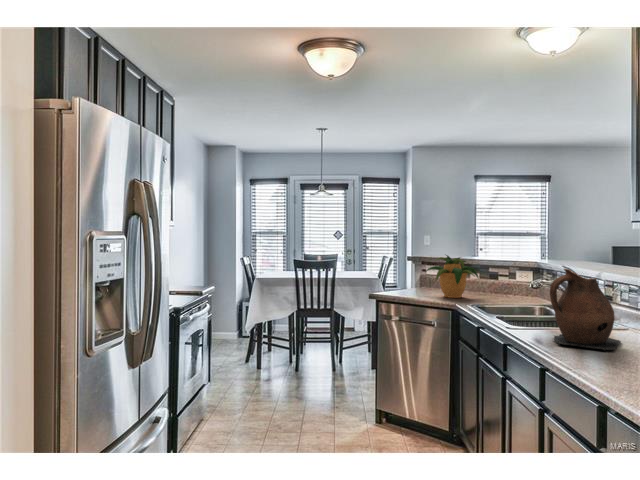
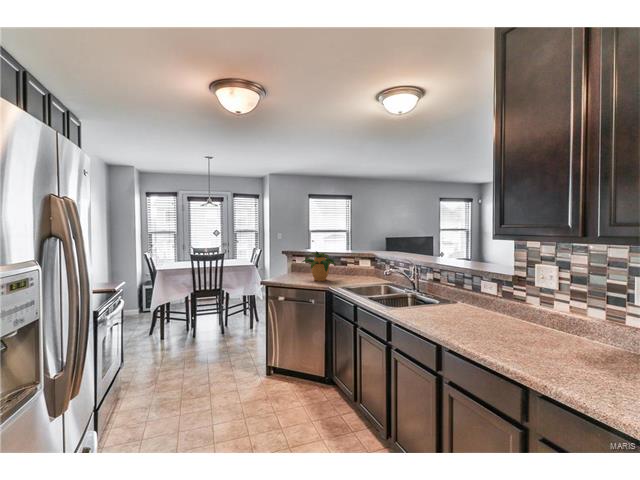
ceramic pitcher: present [550,269,621,351] -> none [418,267,464,324]

